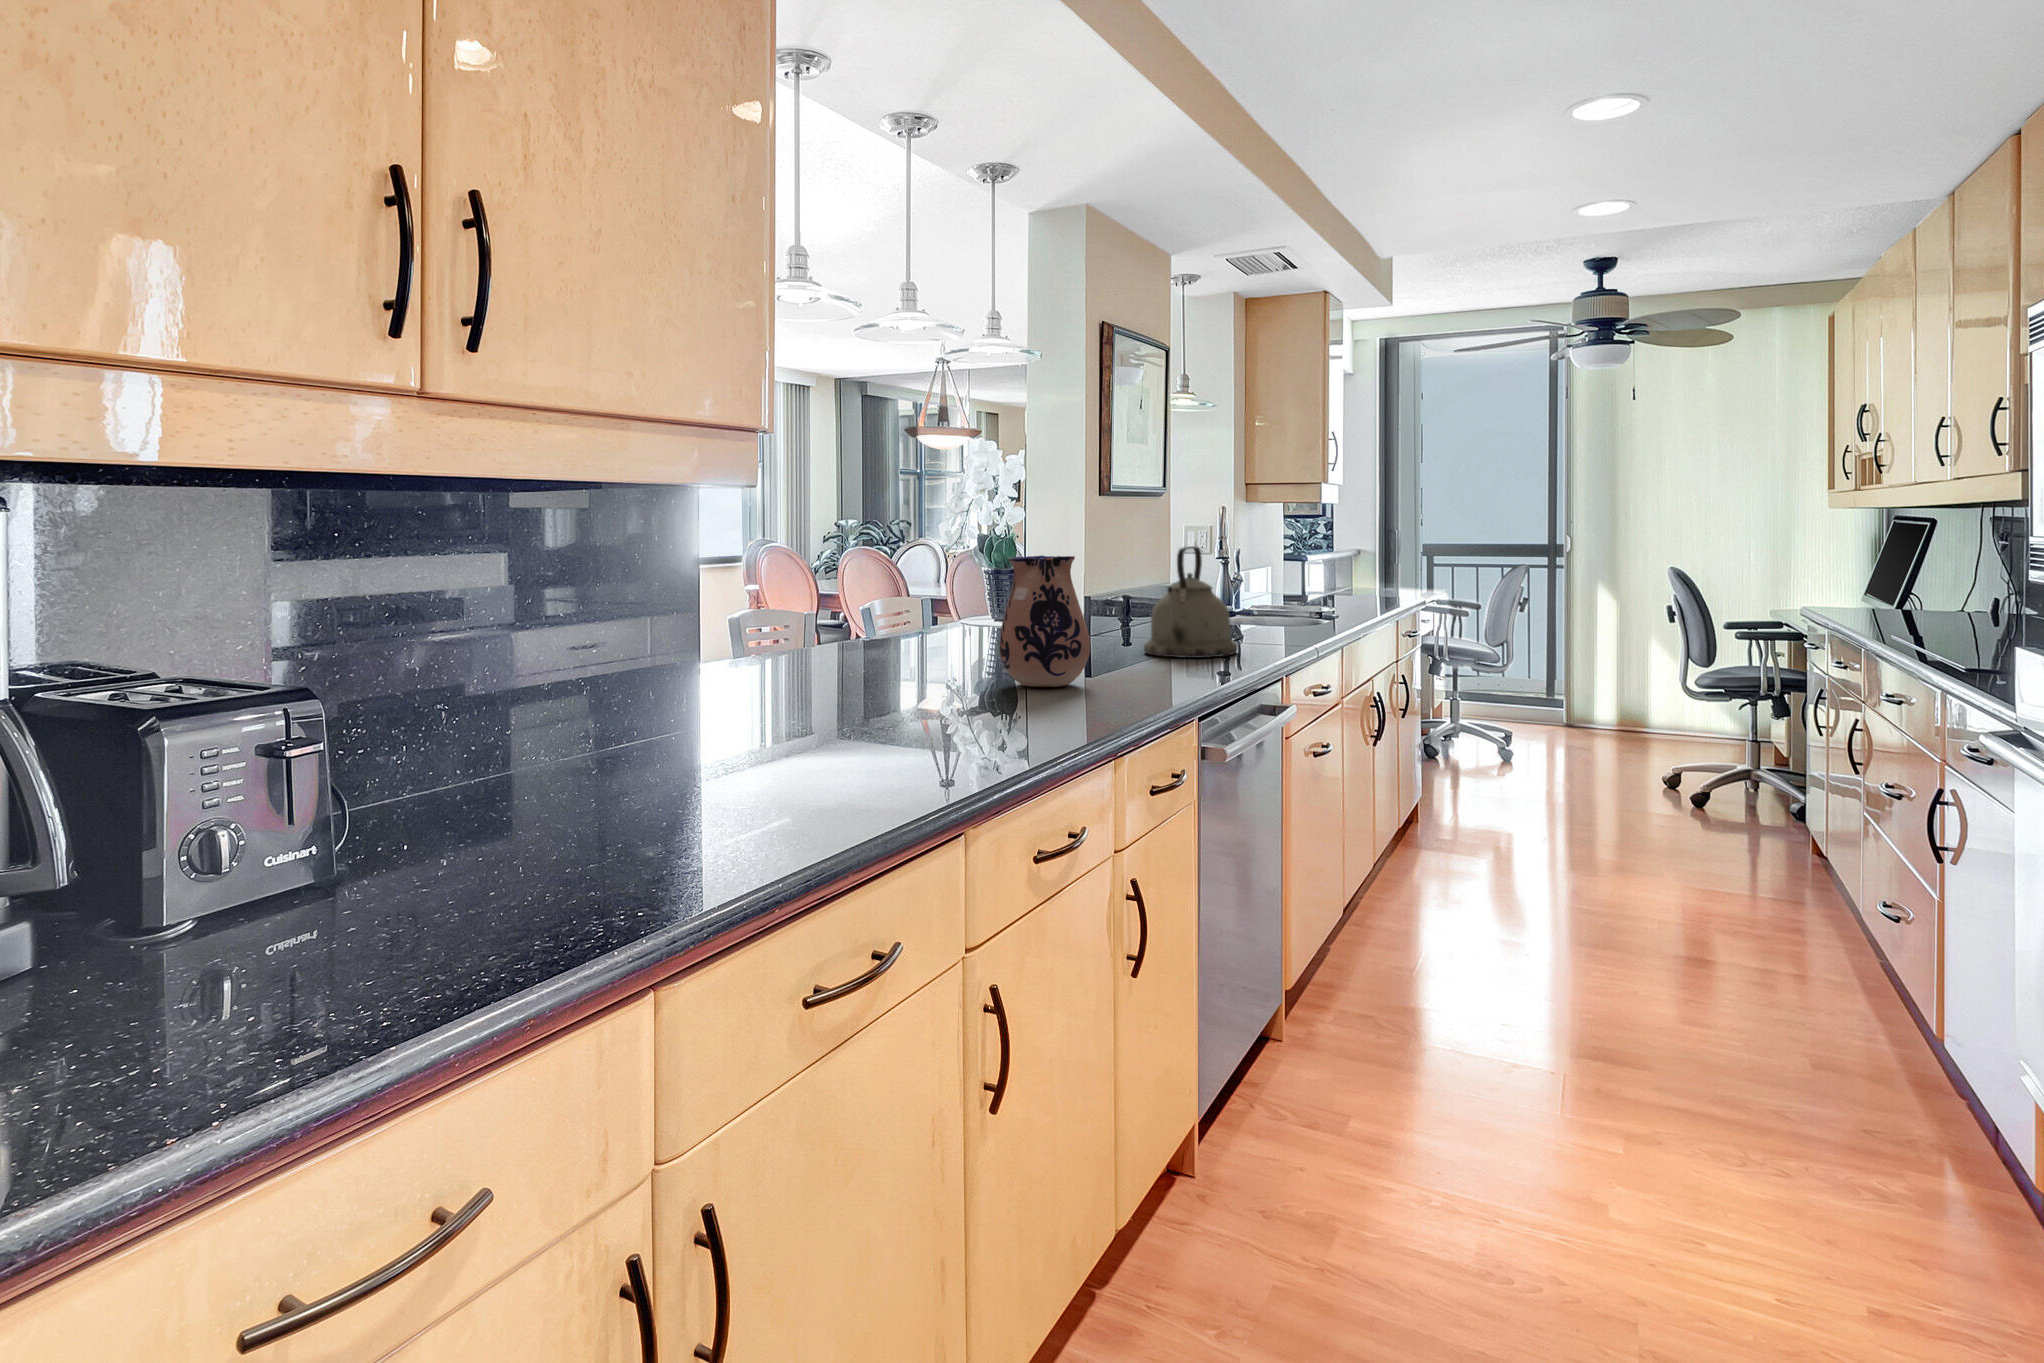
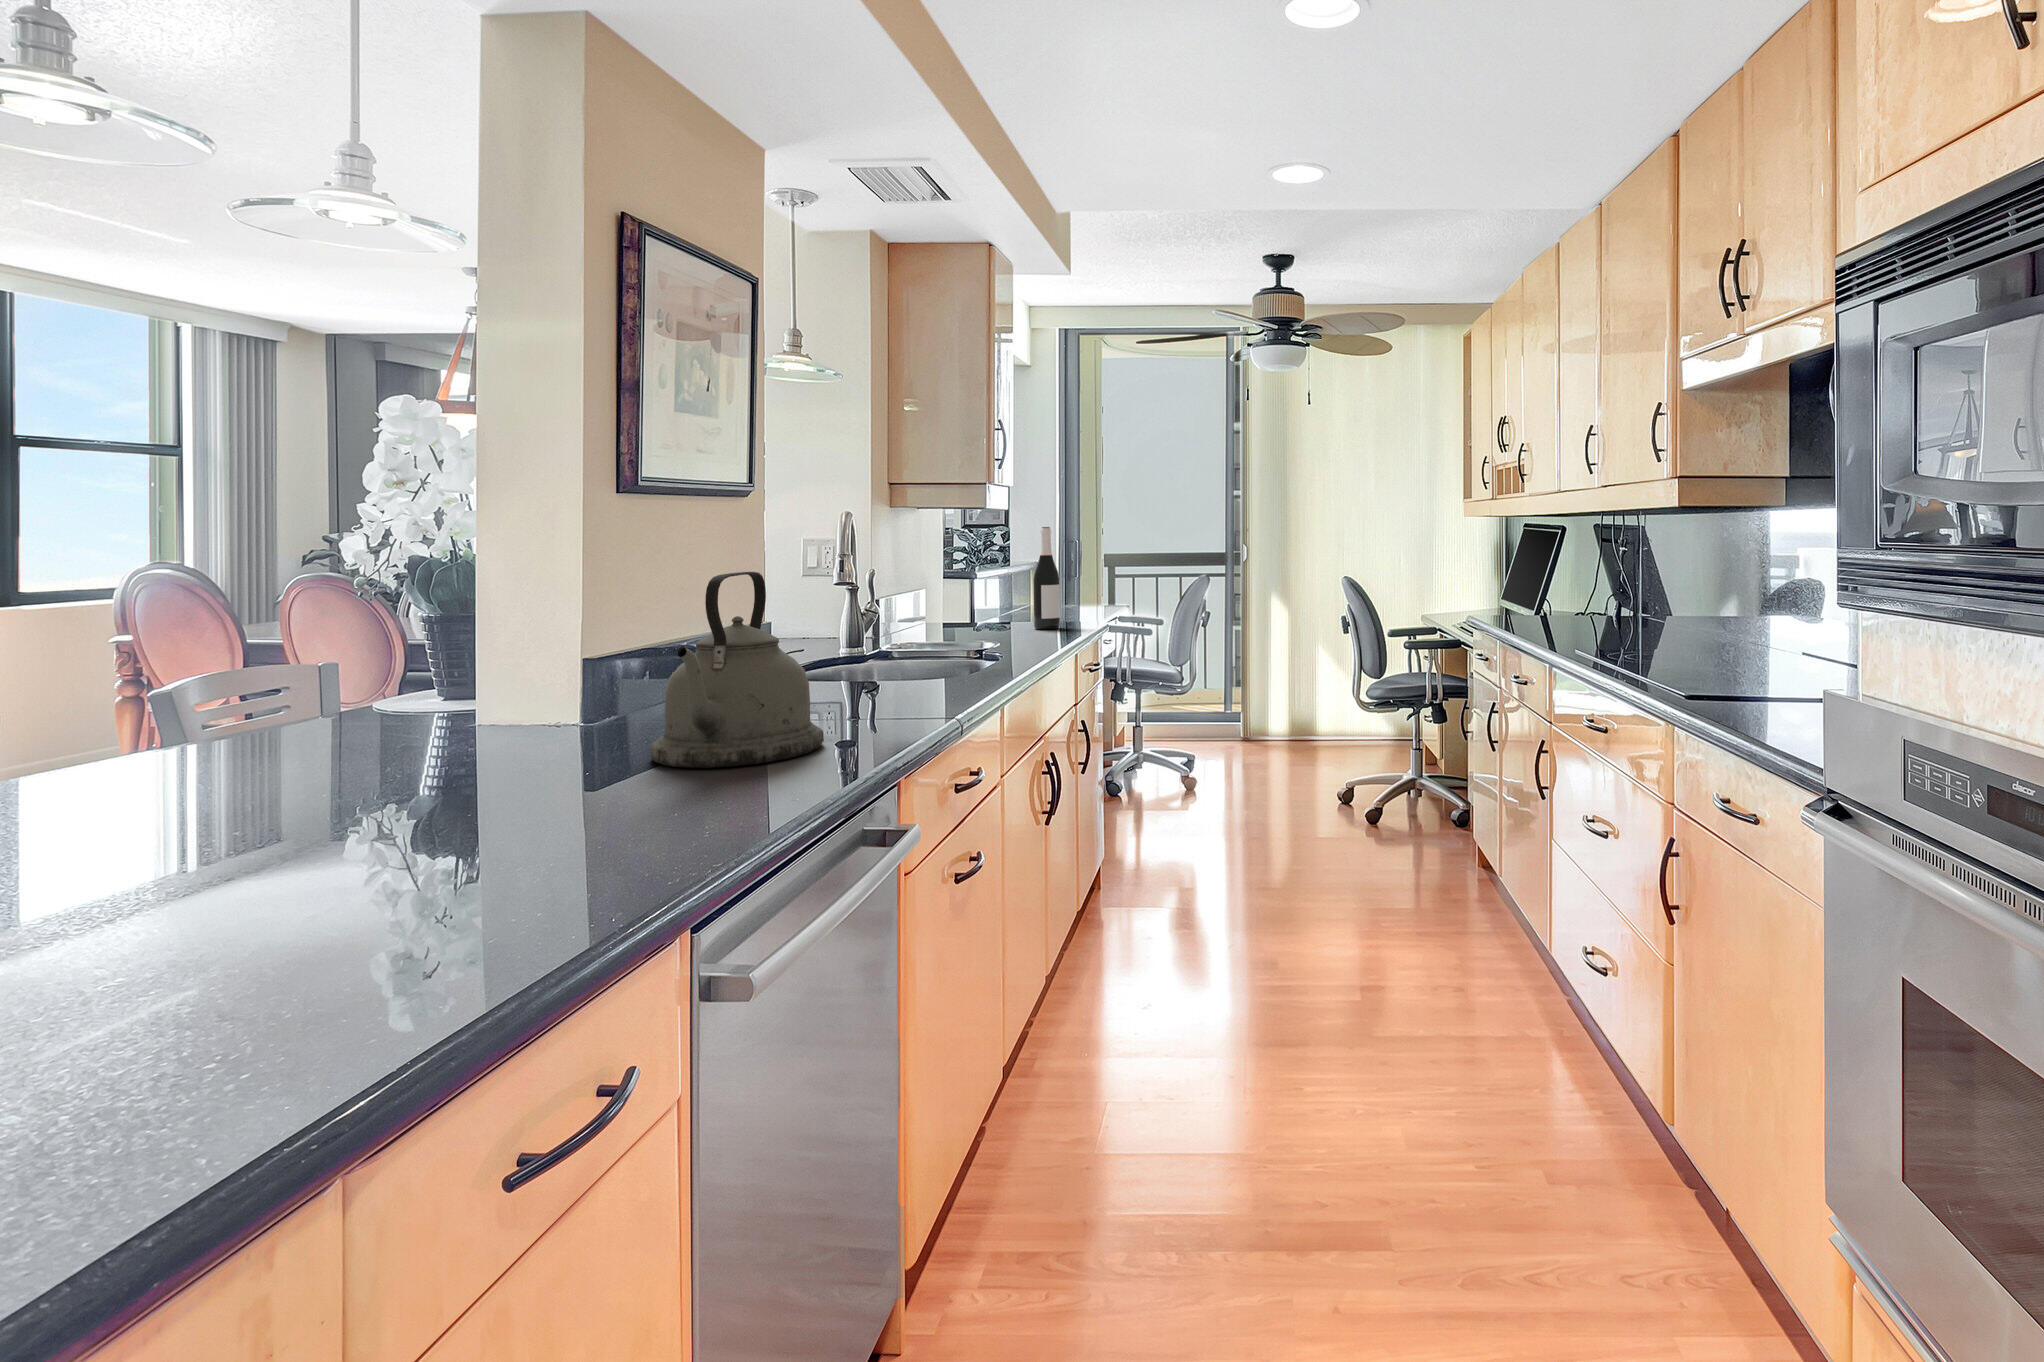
wine bottle: none [1361,518,1384,602] -> present [1033,527,1060,629]
ceramic pitcher: present [999,556,1090,687] -> none [162,605,432,916]

